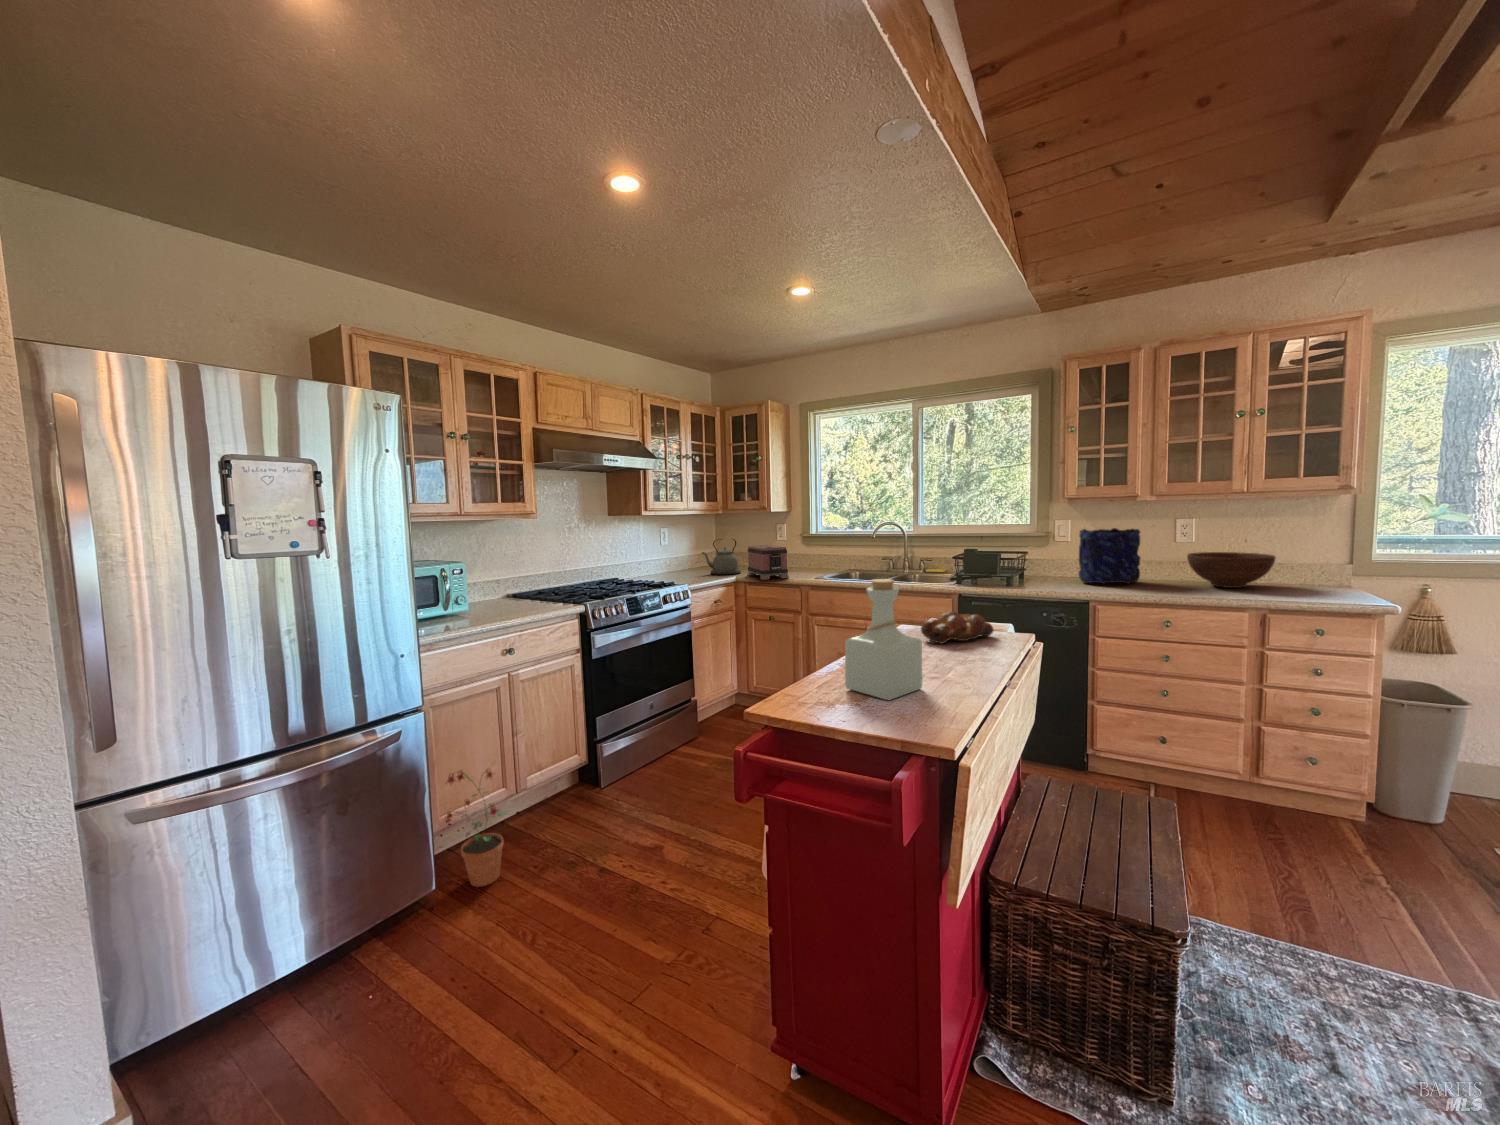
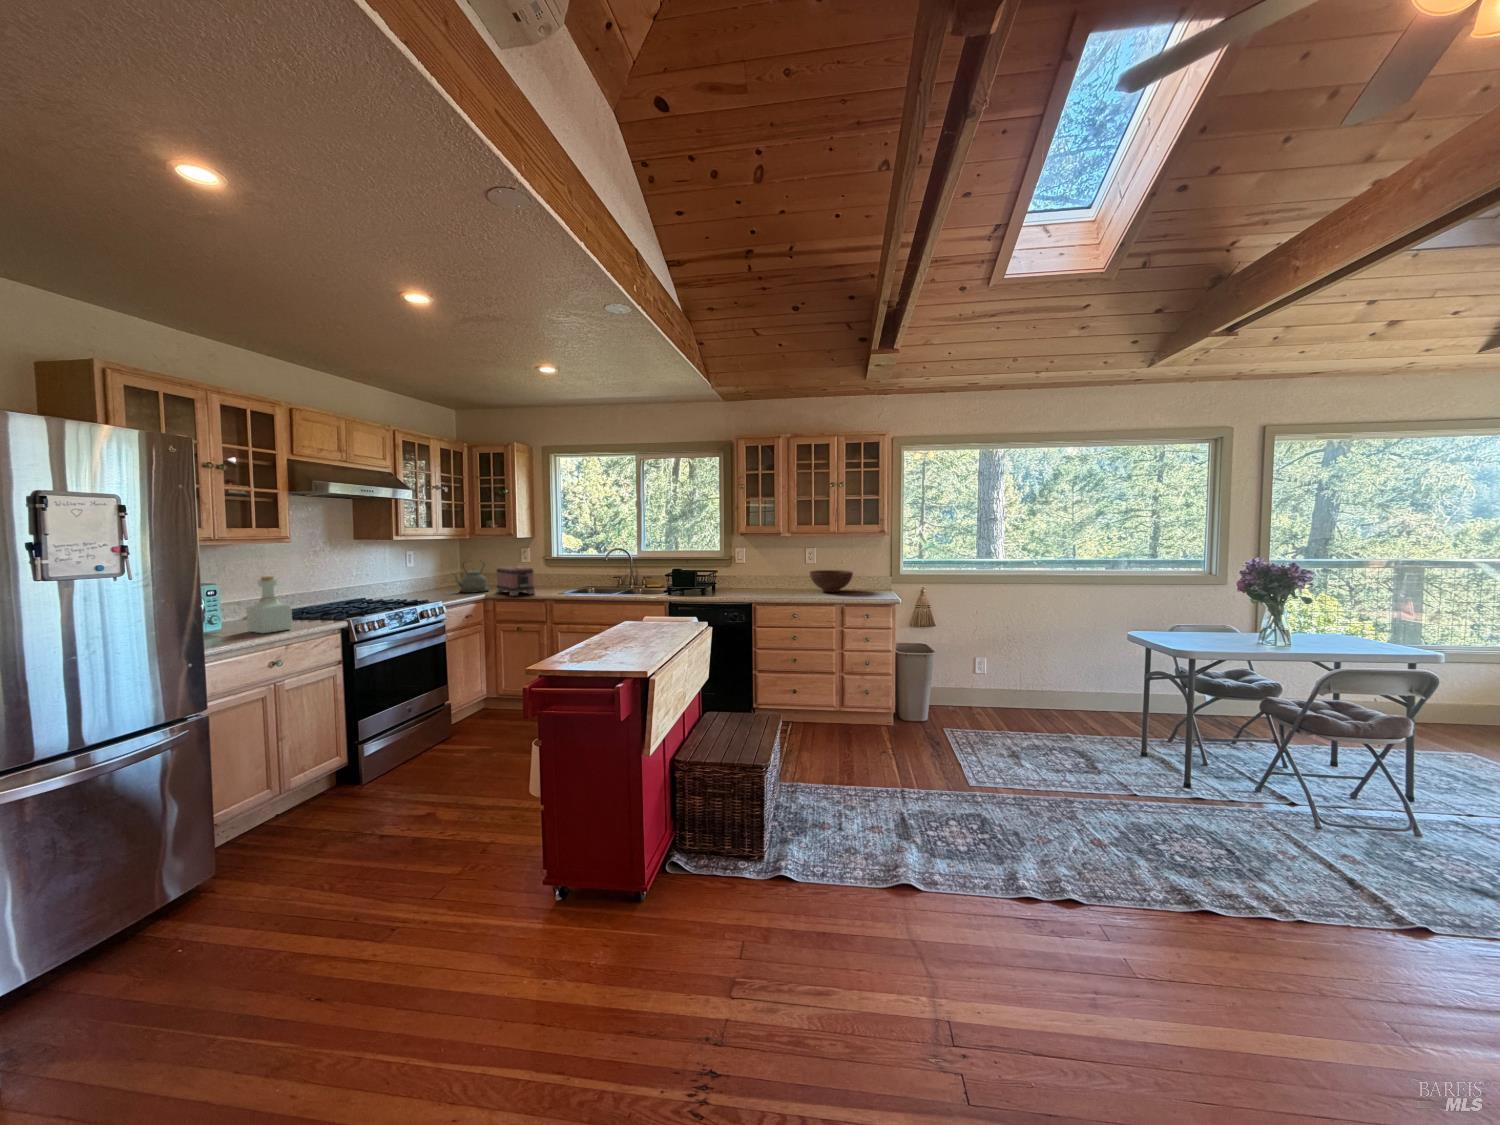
vase: present [1079,528,1140,584] -> none [749,554,784,592]
bottle: present [845,579,922,700] -> present [246,576,293,633]
bread loaf: present [921,611,993,644] -> none [638,610,683,630]
potted plant: present [445,769,505,887] -> none [223,763,289,869]

